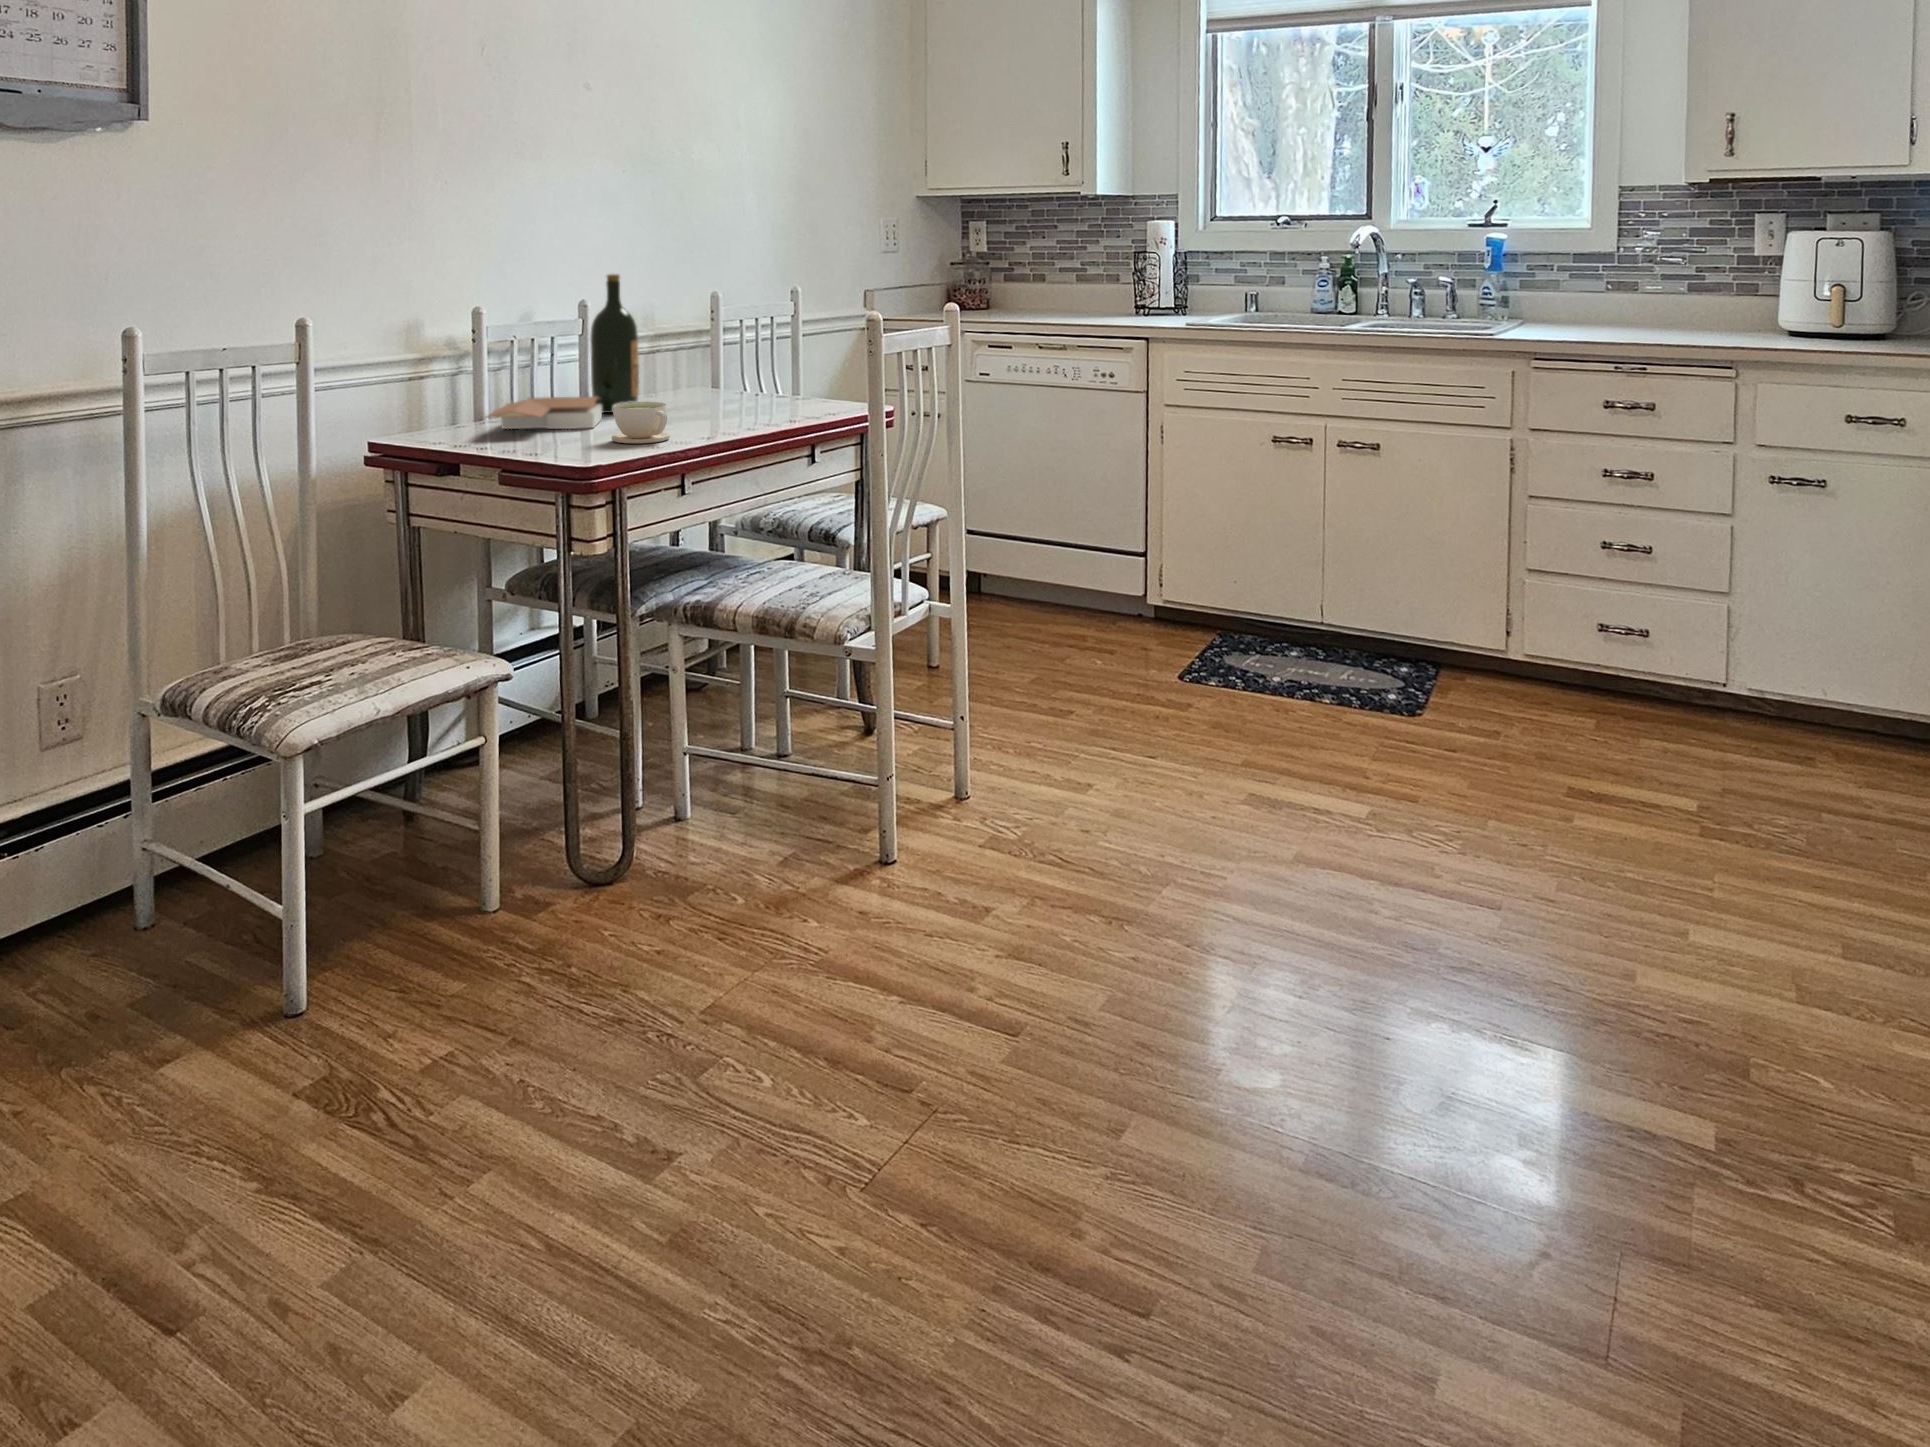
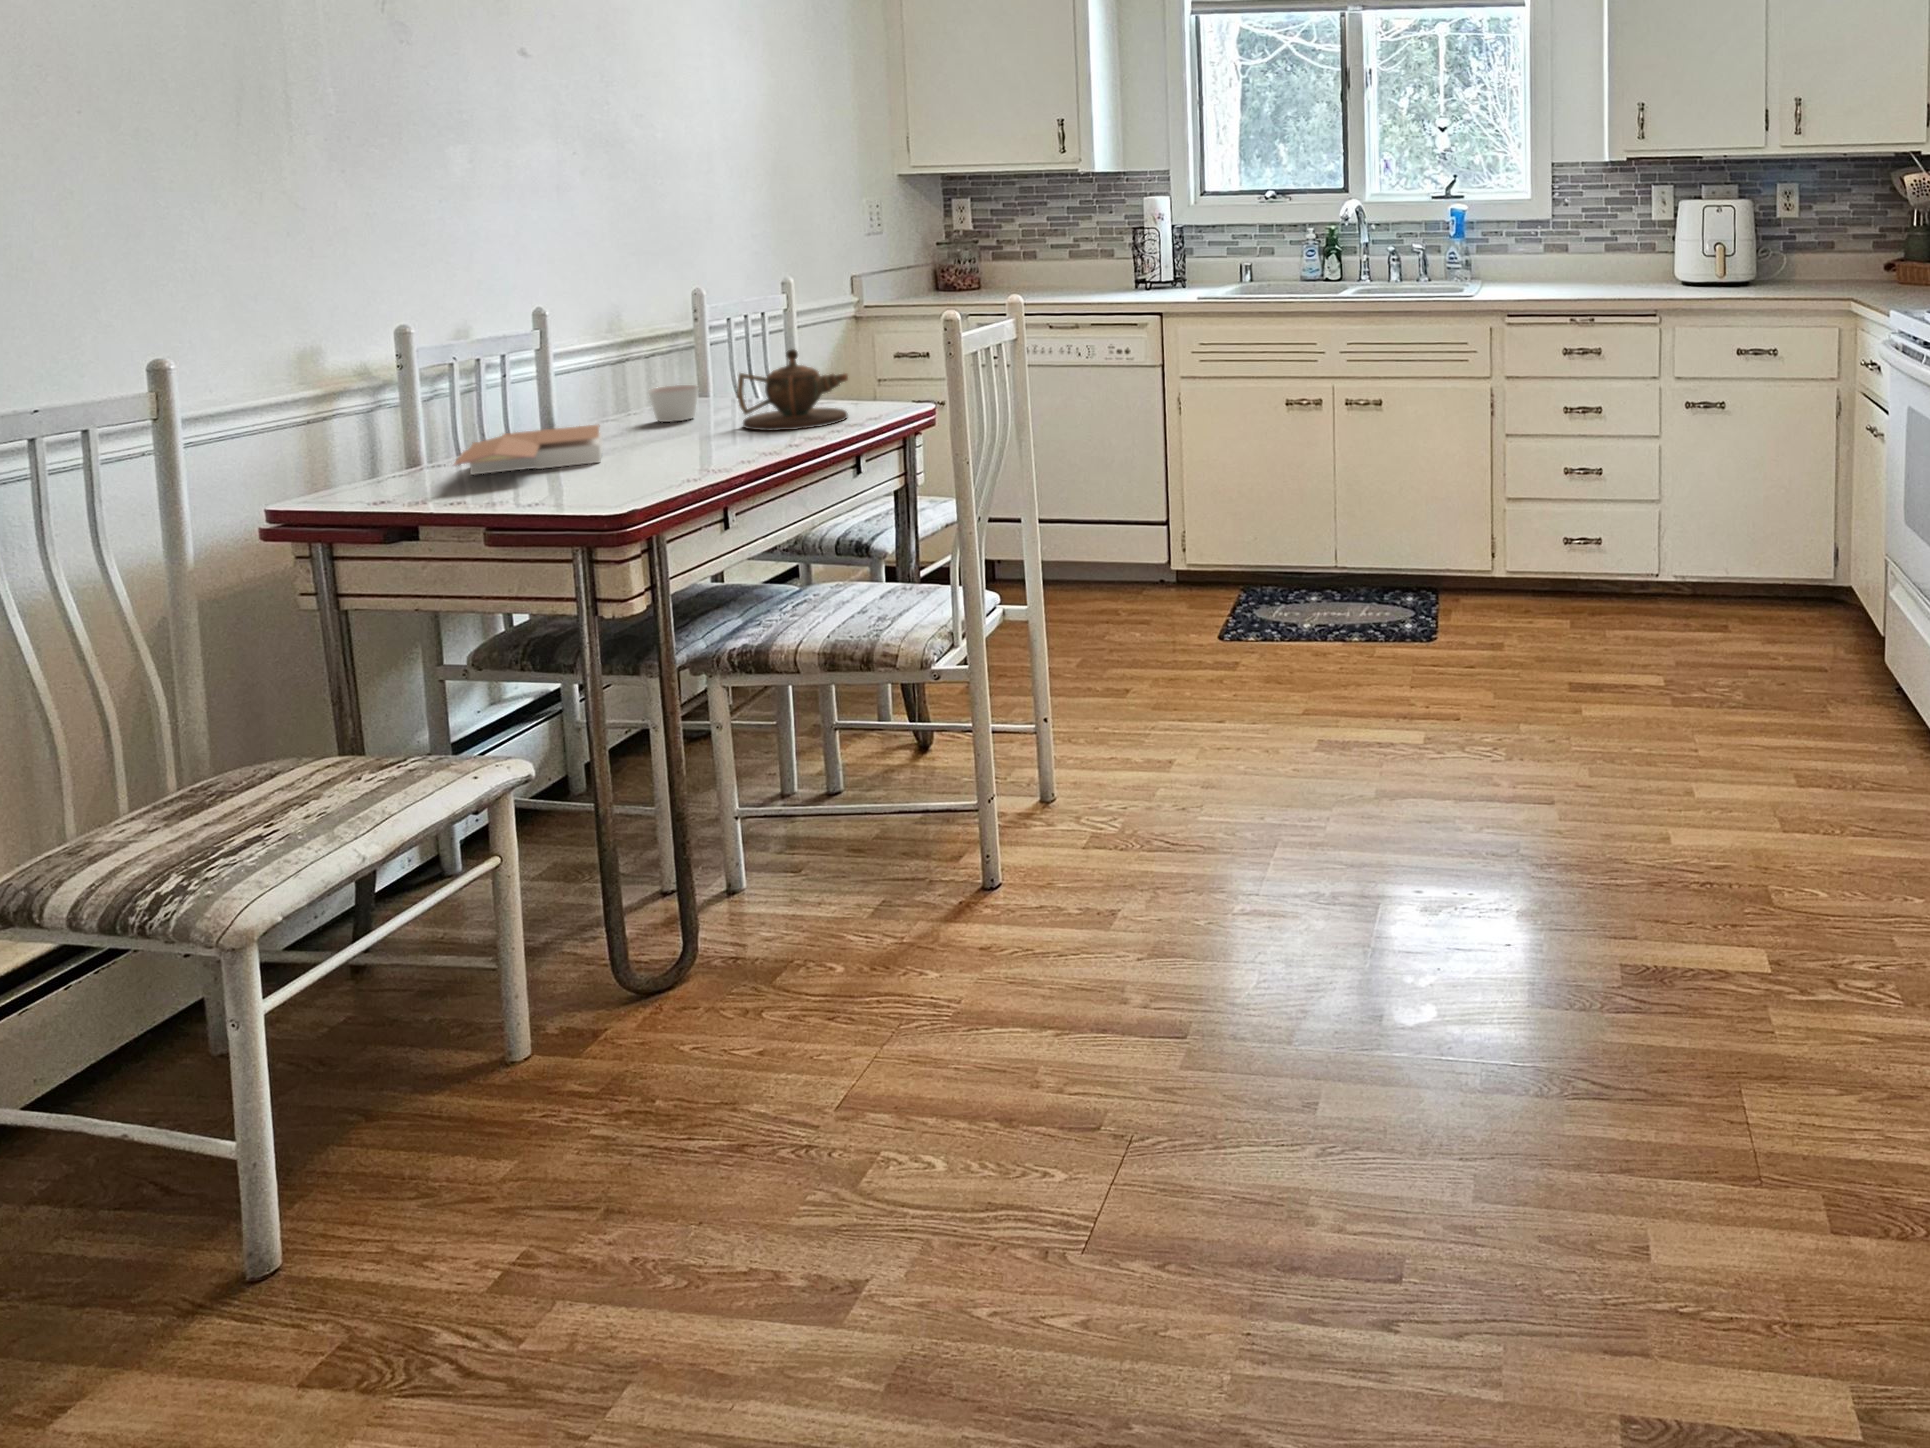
wine bottle: present [590,274,639,413] -> none [574,279,642,441]
teapot: none [712,344,803,416] -> present [737,349,848,431]
candle: none [650,372,690,403] -> present [649,385,698,422]
coffee cup: present [612,402,670,444] -> none [639,427,714,479]

